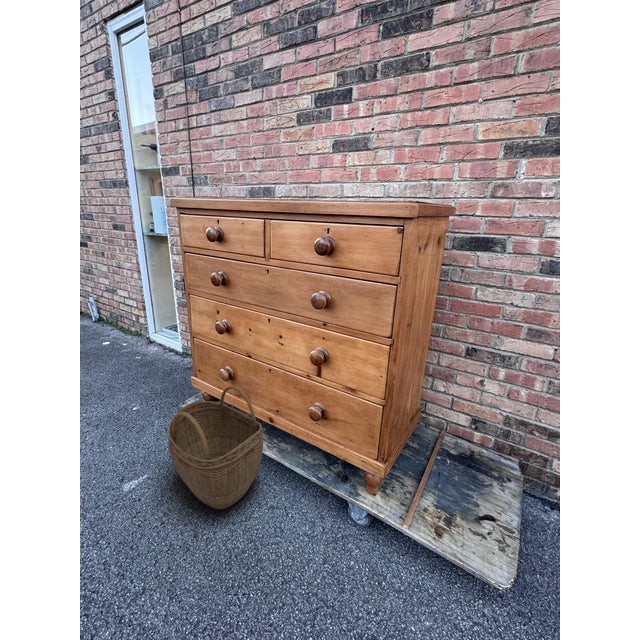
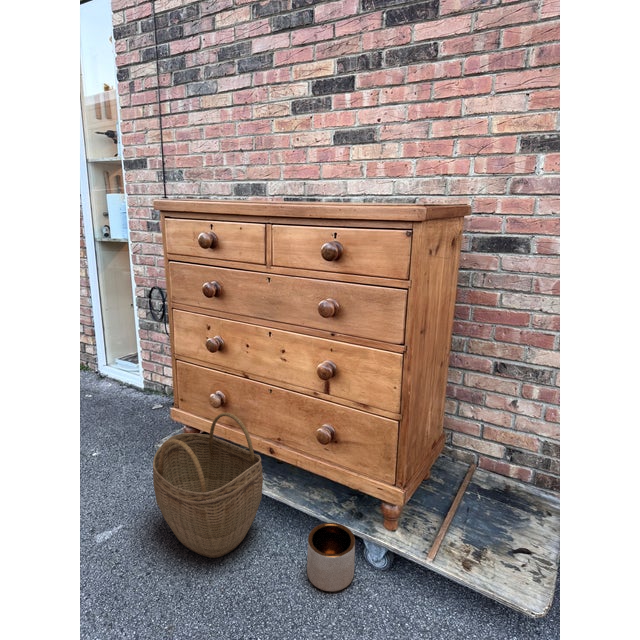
planter: none [298,485,340,547] -> present [307,523,355,591]

